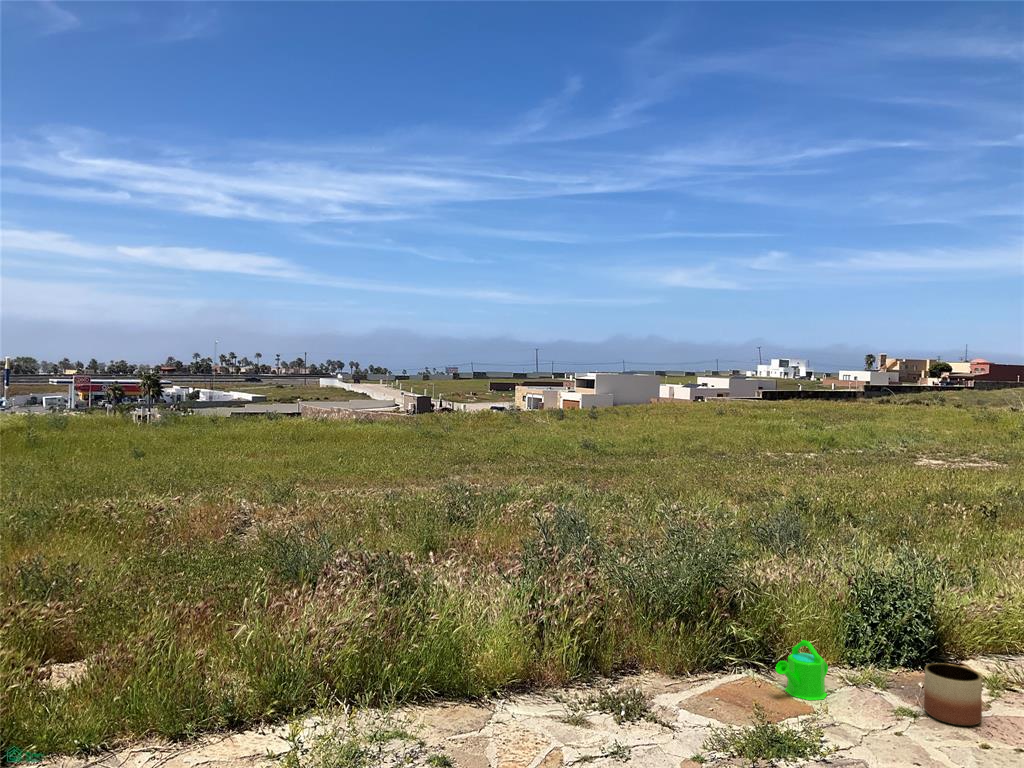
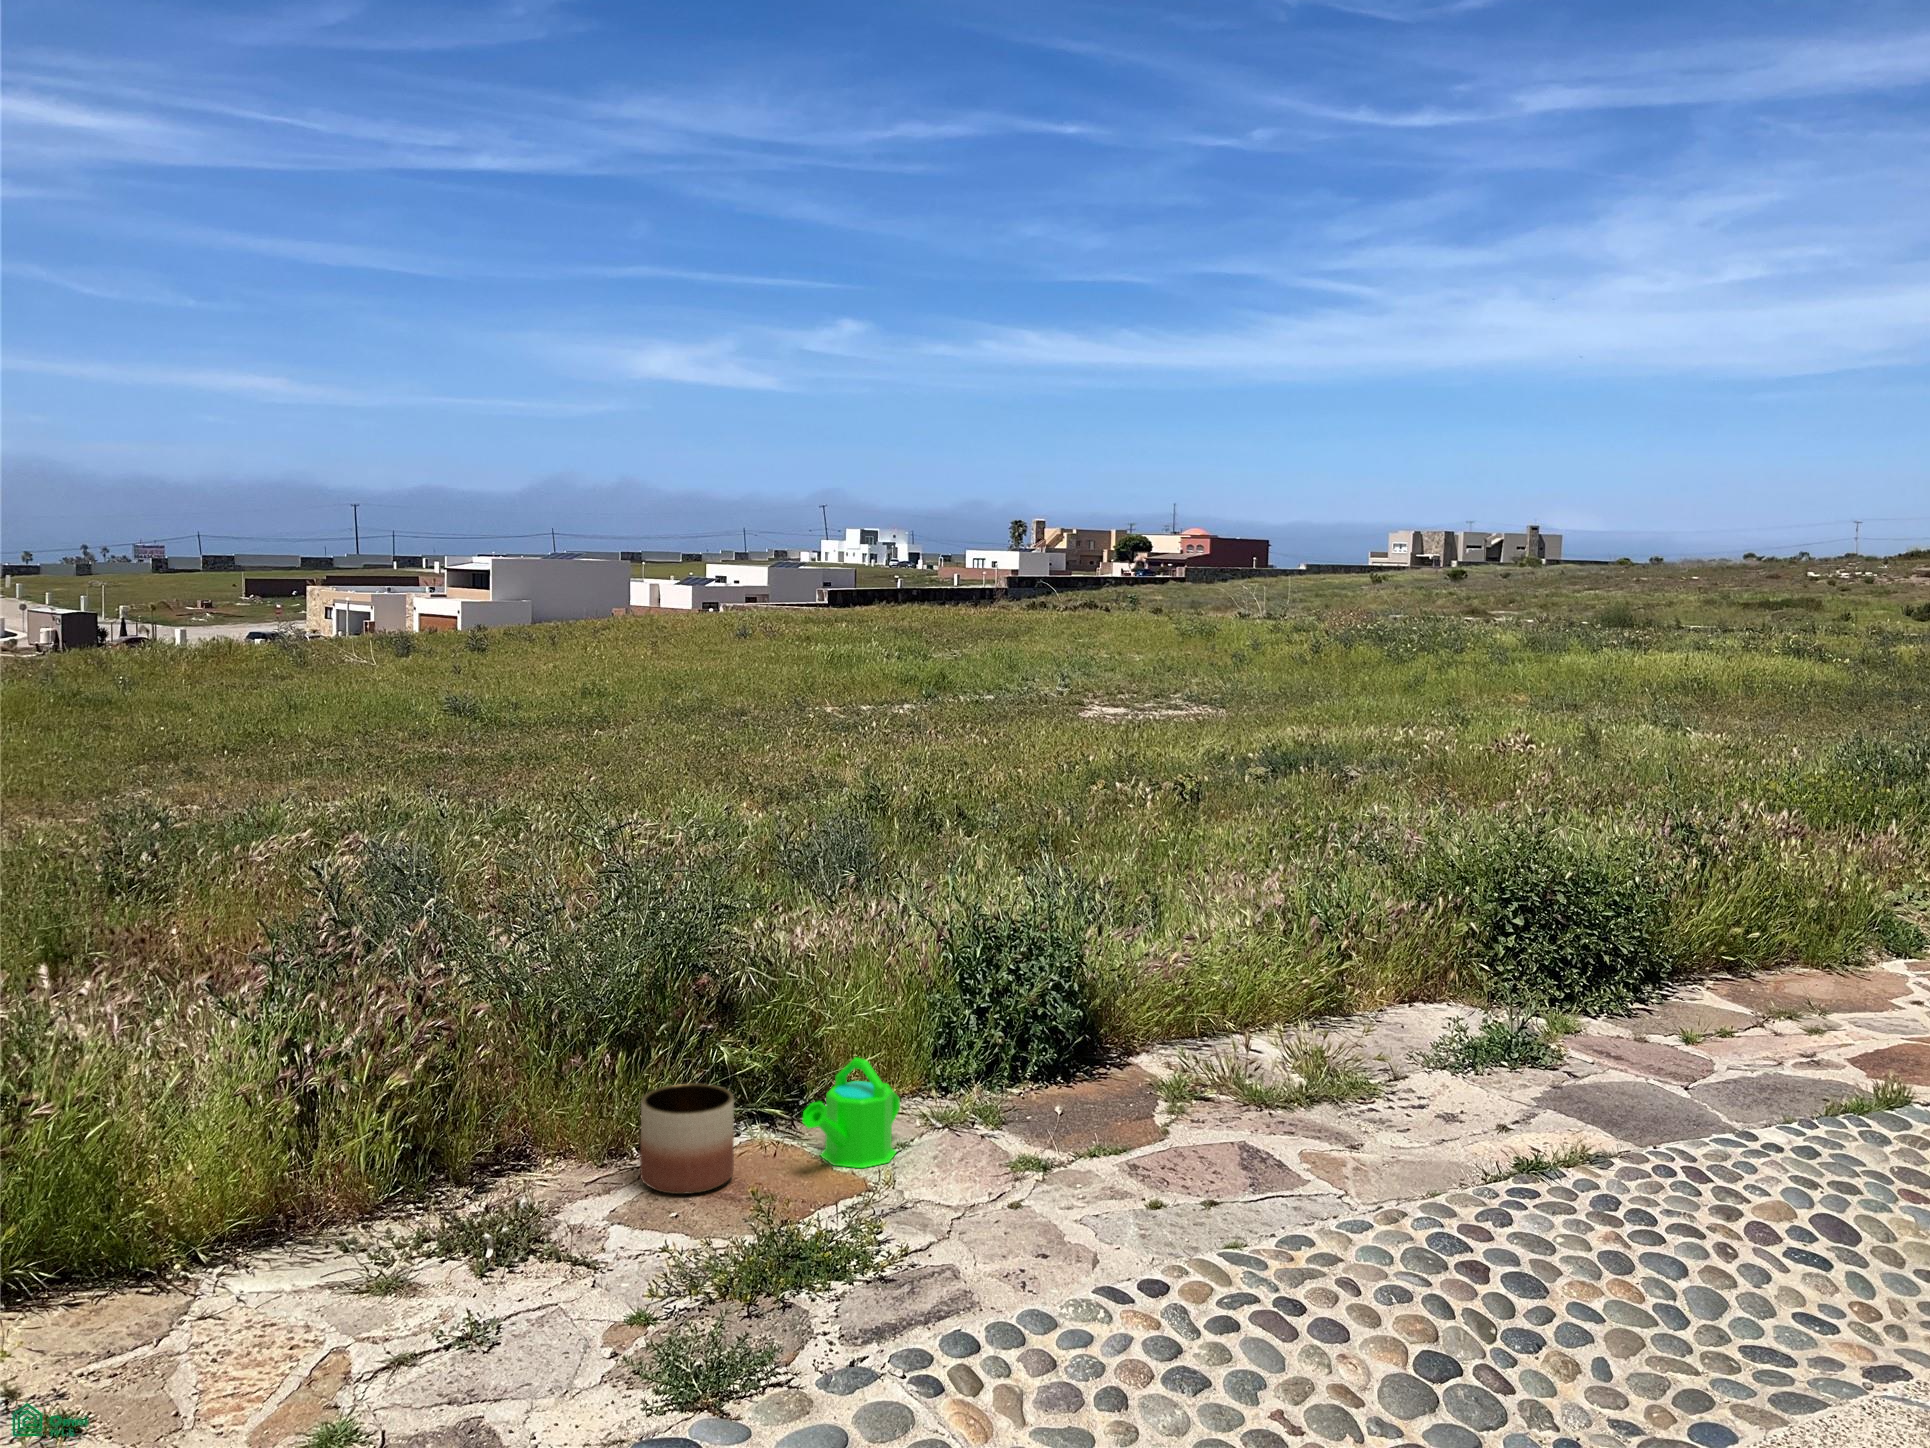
planter: present [924,663,982,726] -> present [640,1083,734,1194]

